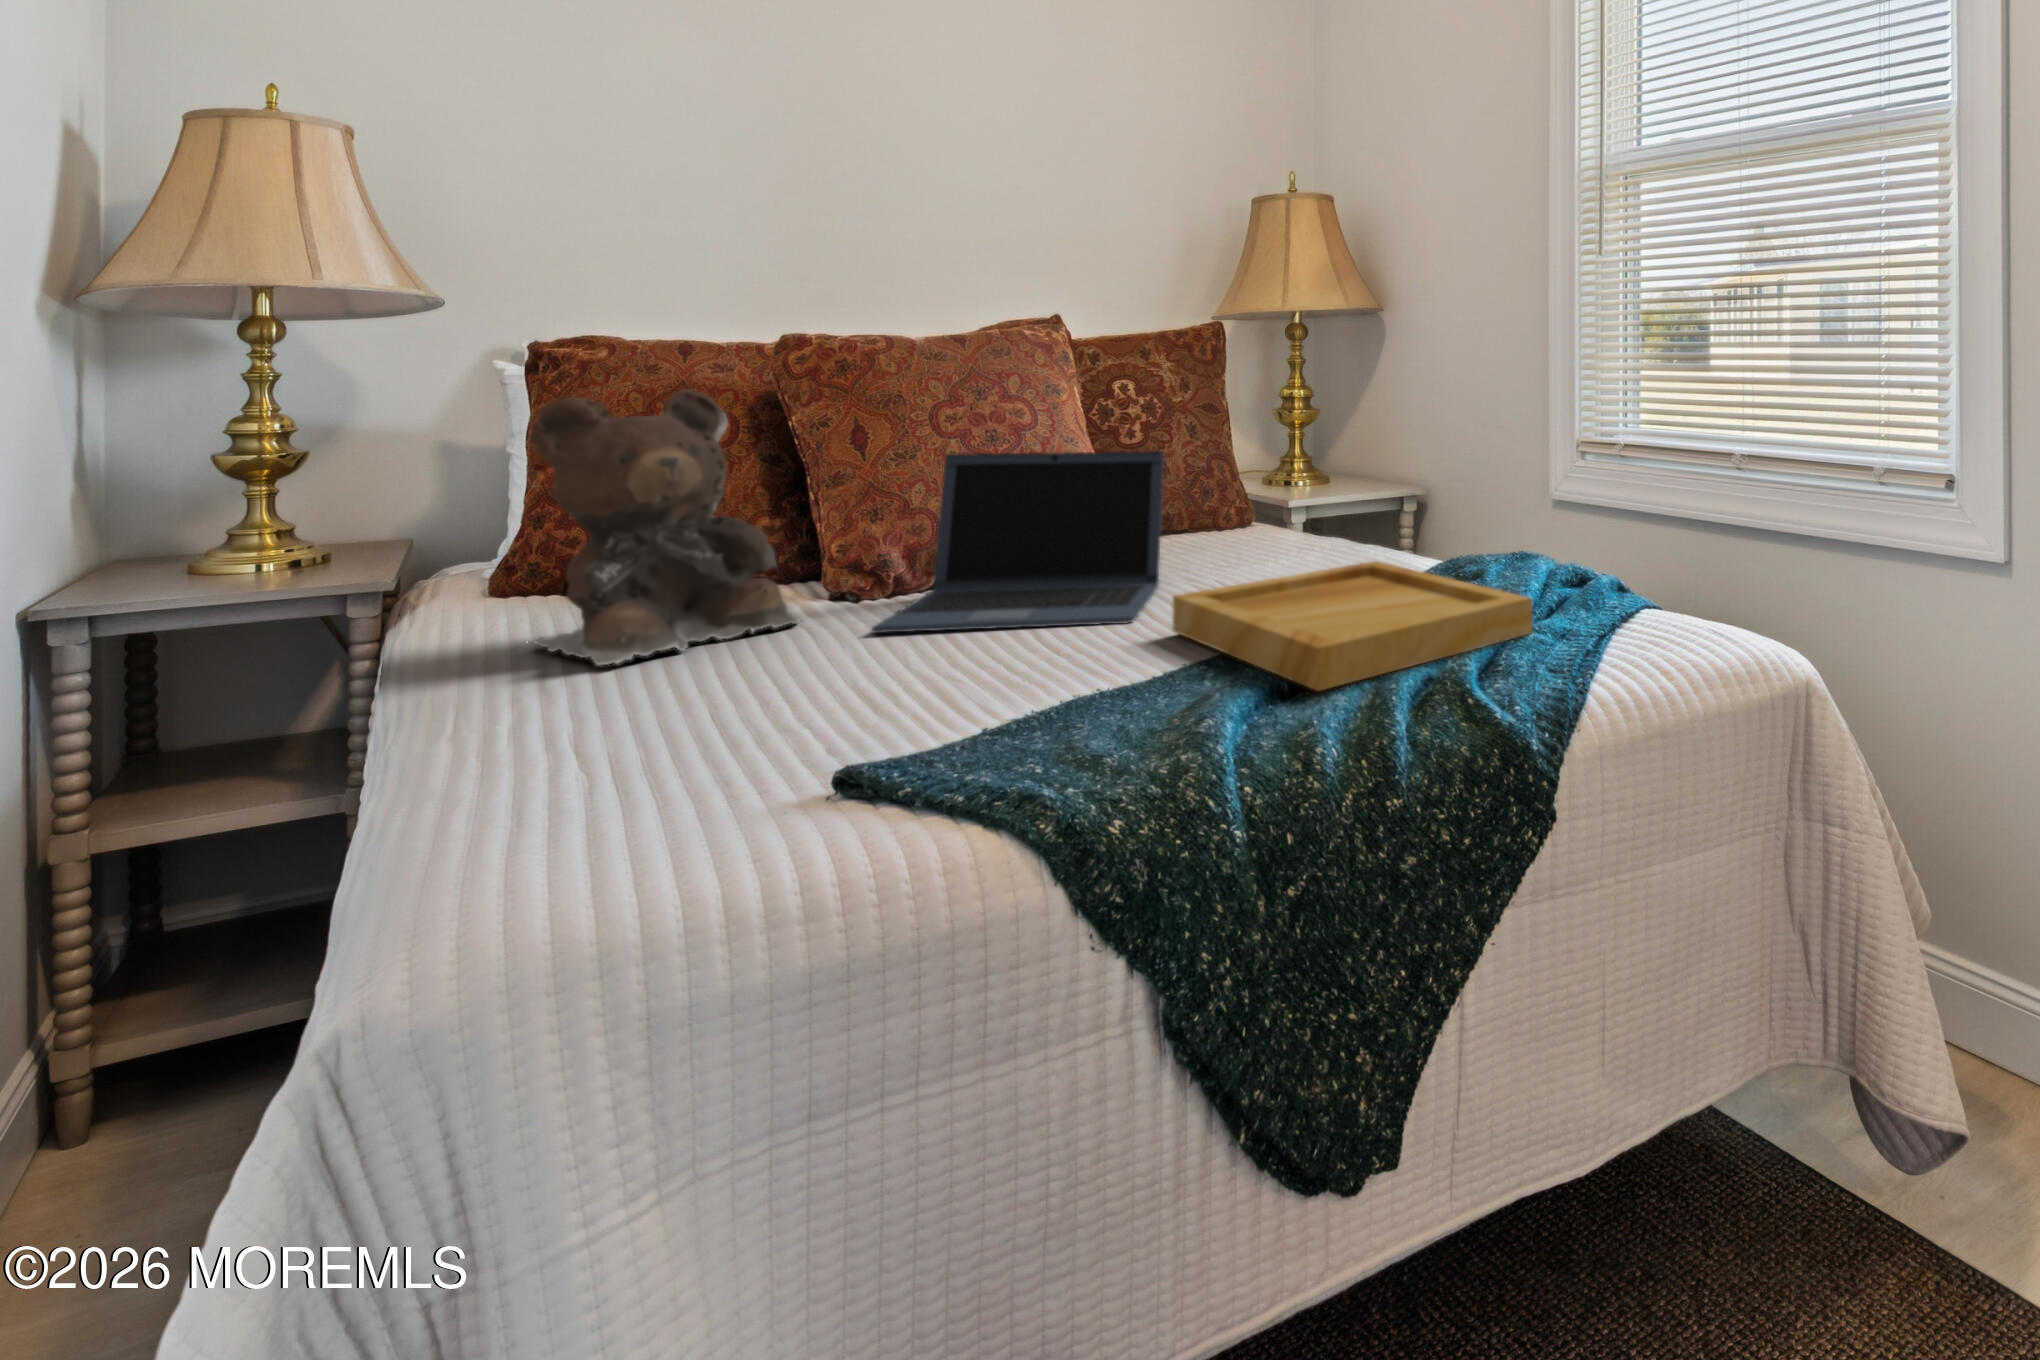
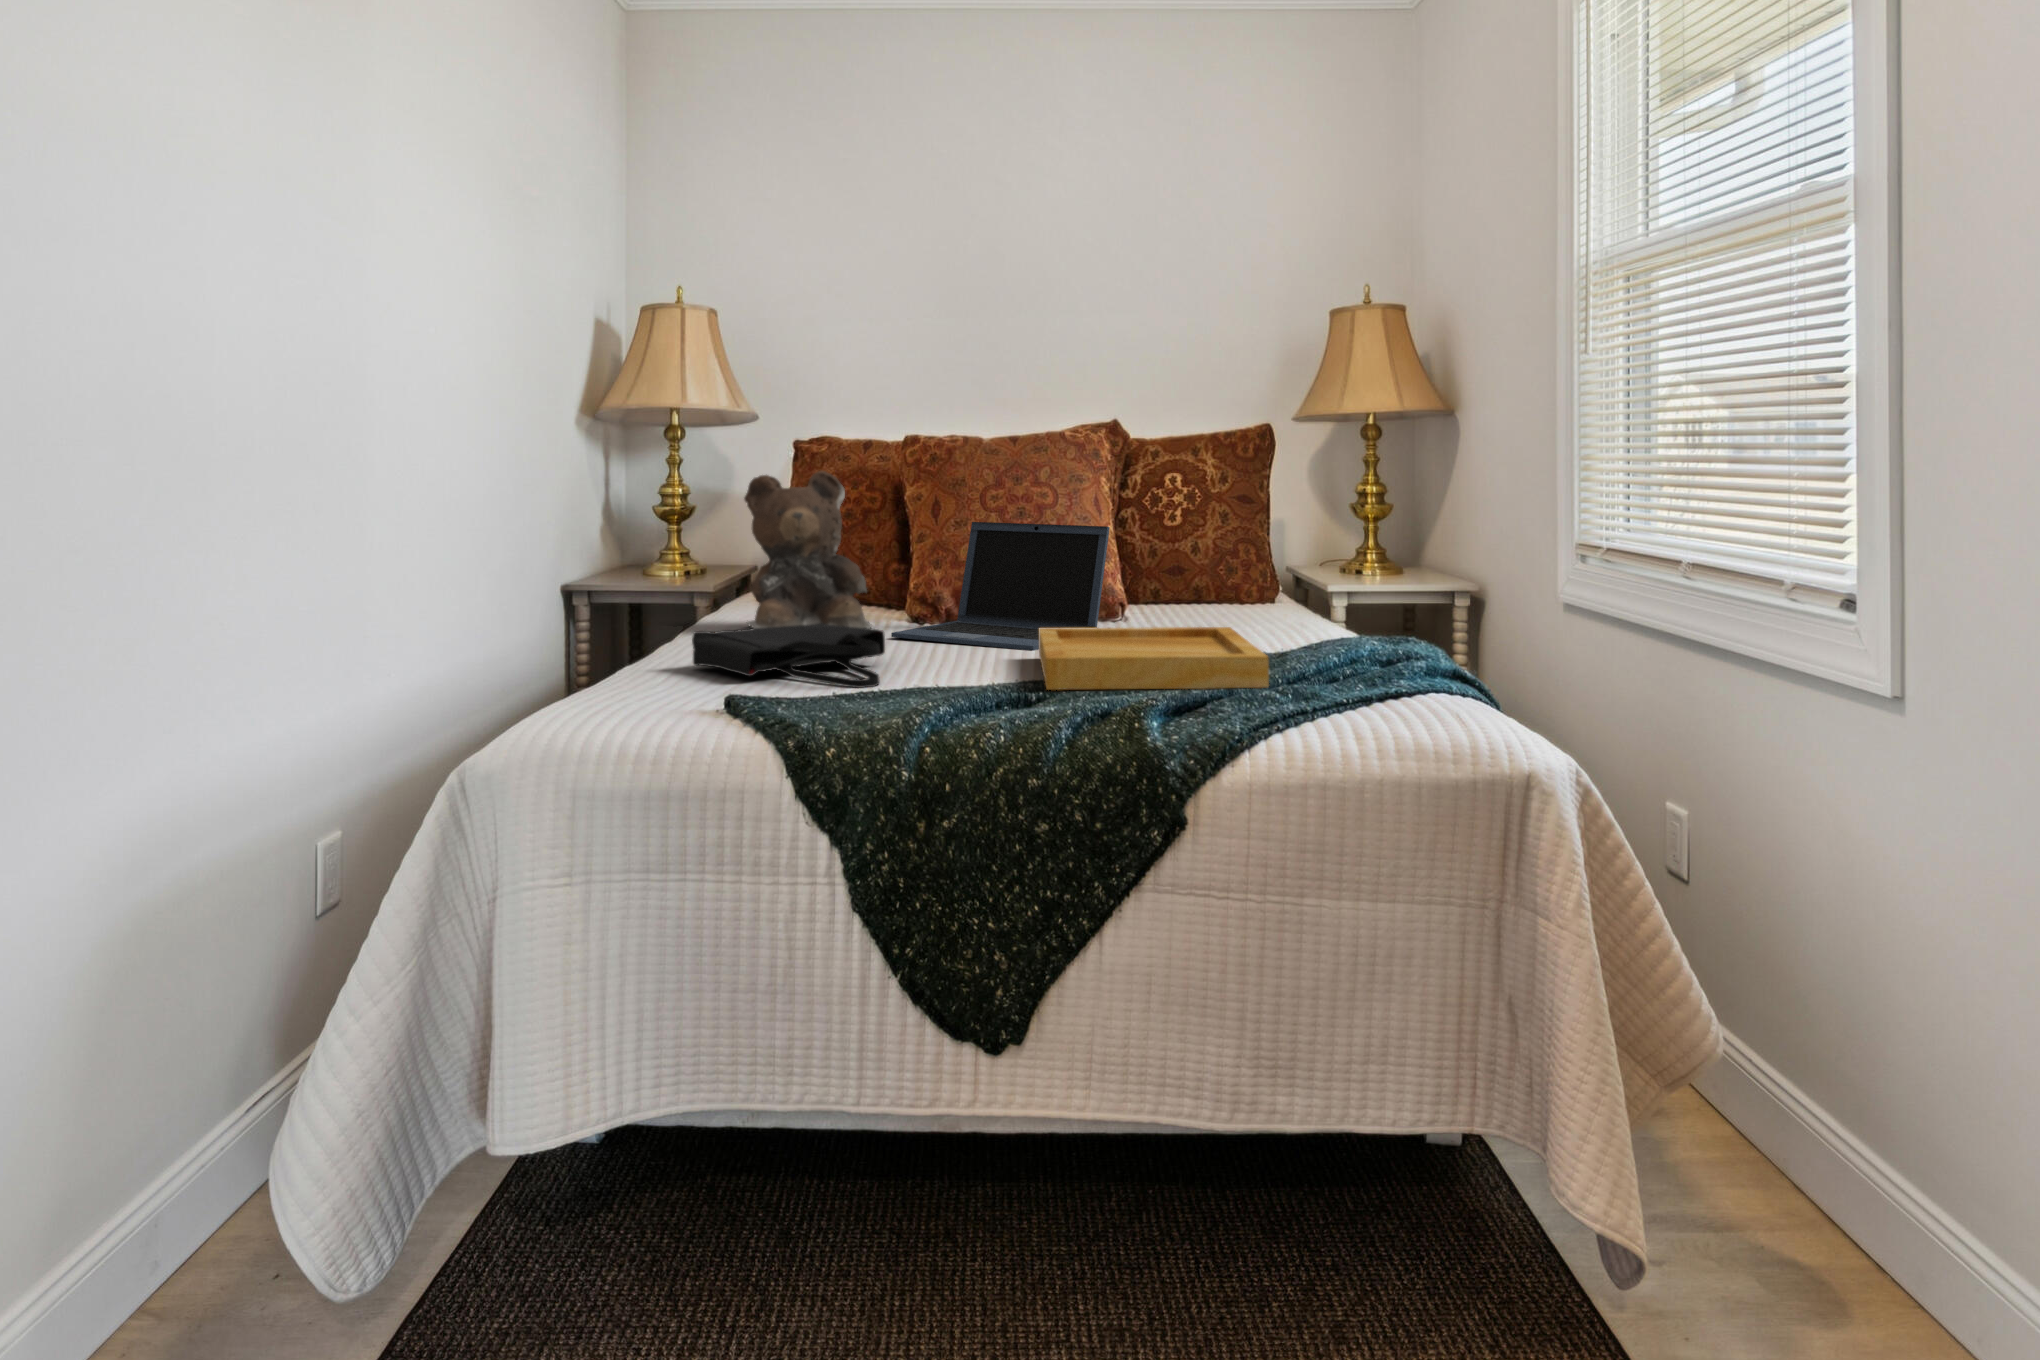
tote bag: none [575,638,1047,777] -> present [692,623,885,688]

